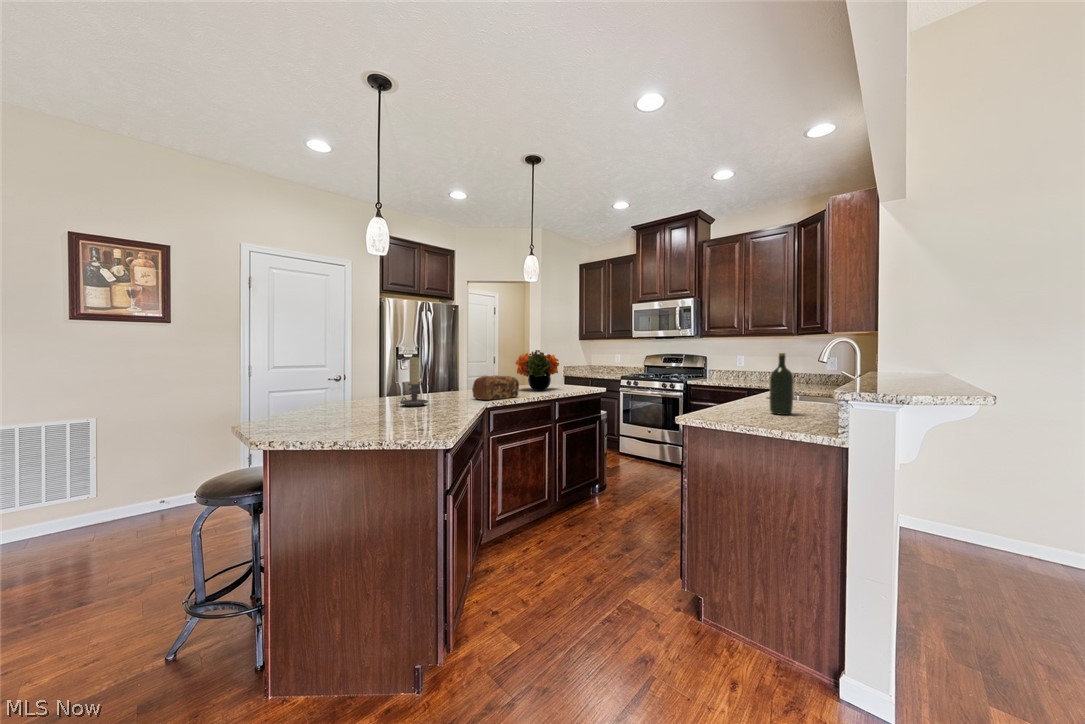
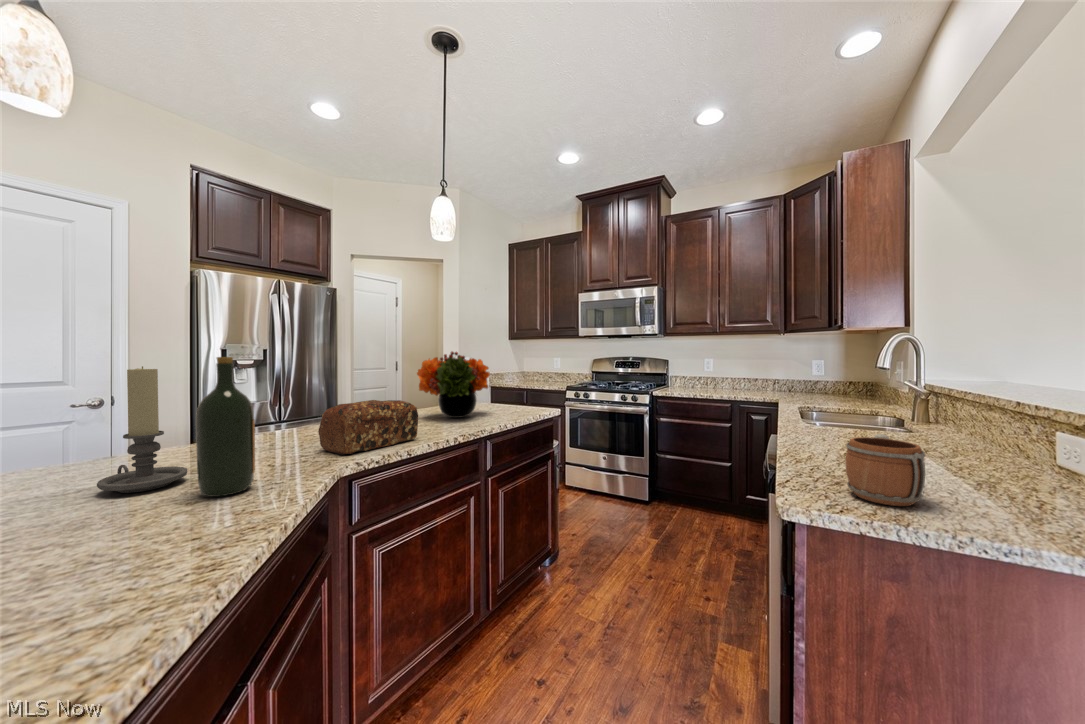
wine bottle: present [769,353,794,415] -> present [196,357,255,497]
mug: none [713,391,743,419] -> present [846,434,925,506]

